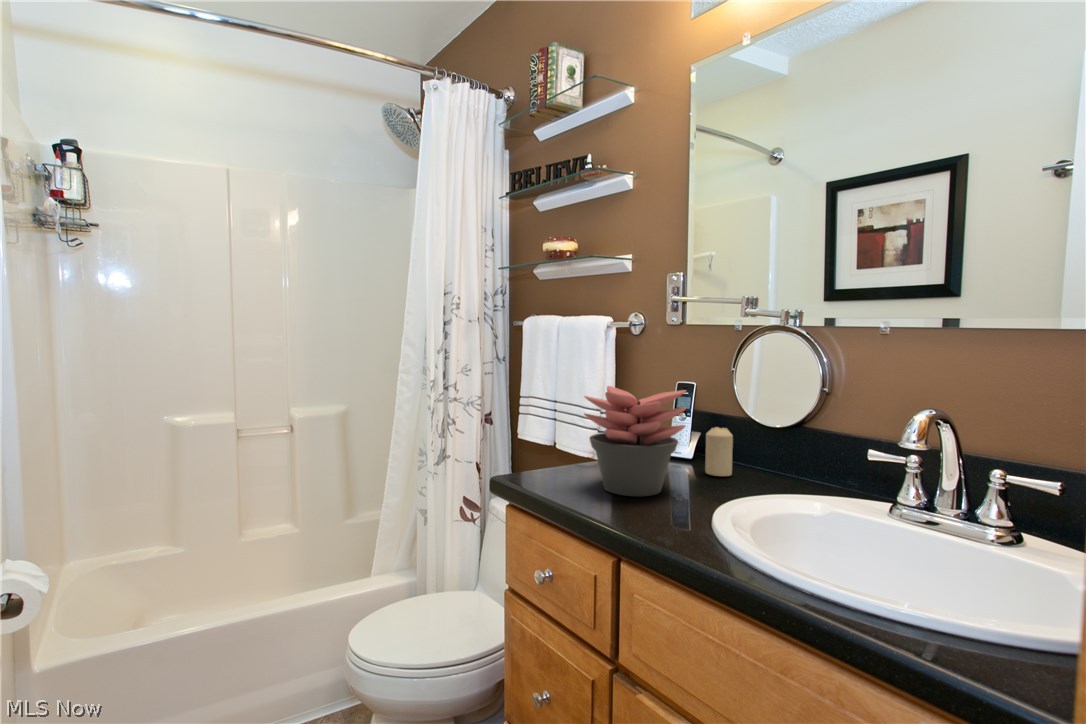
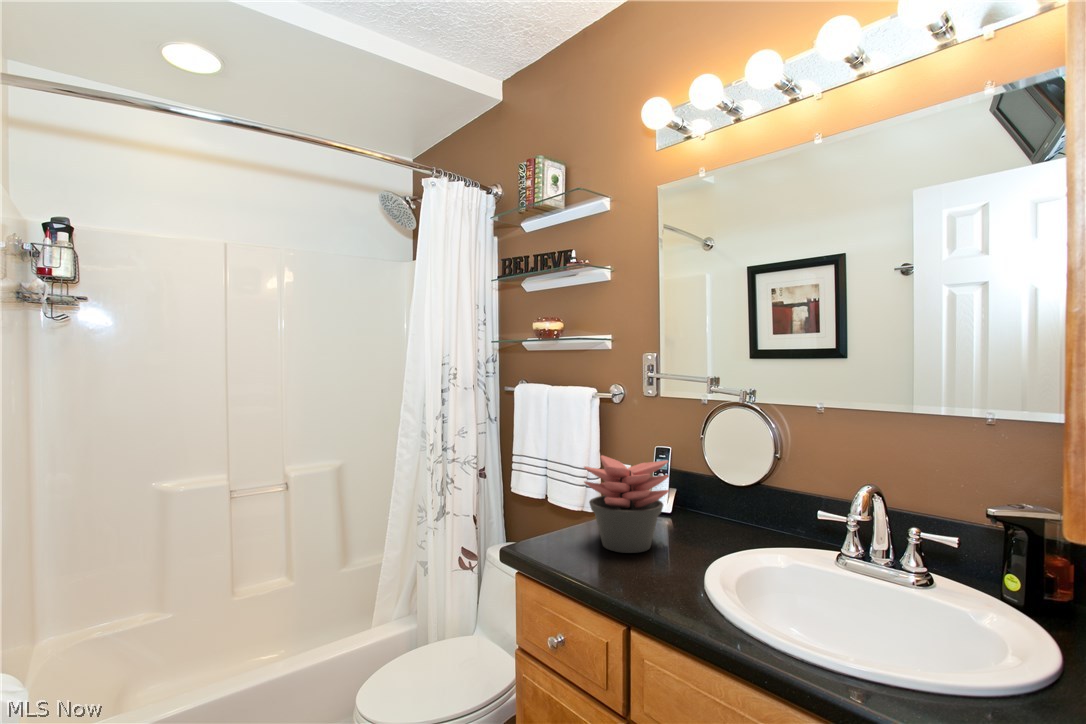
candle: present [705,427,733,476] -> none [683,487,705,530]

